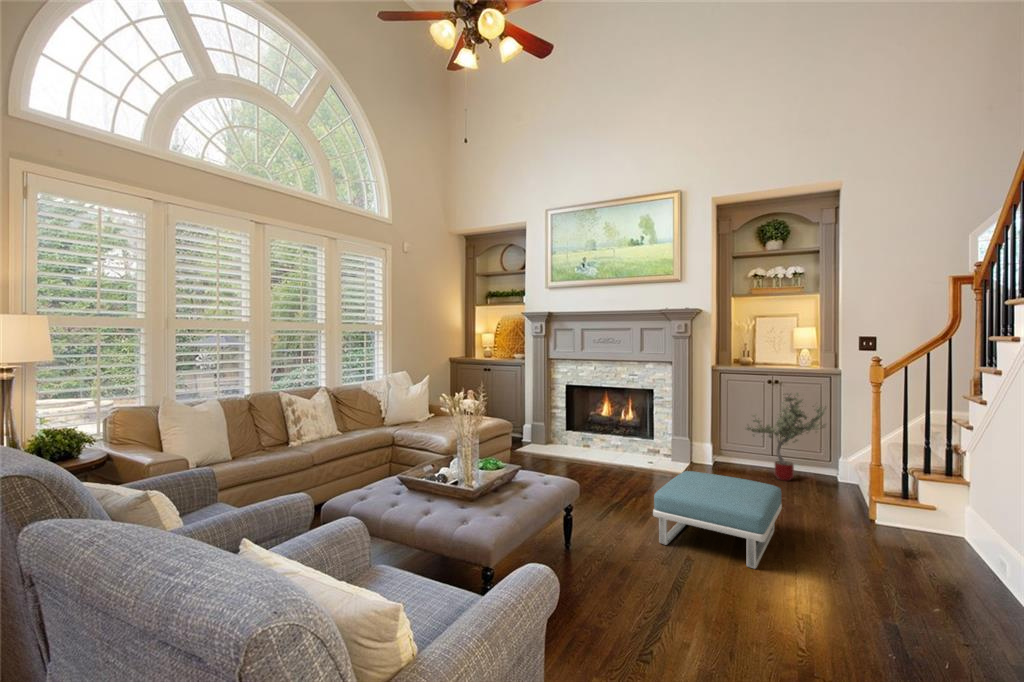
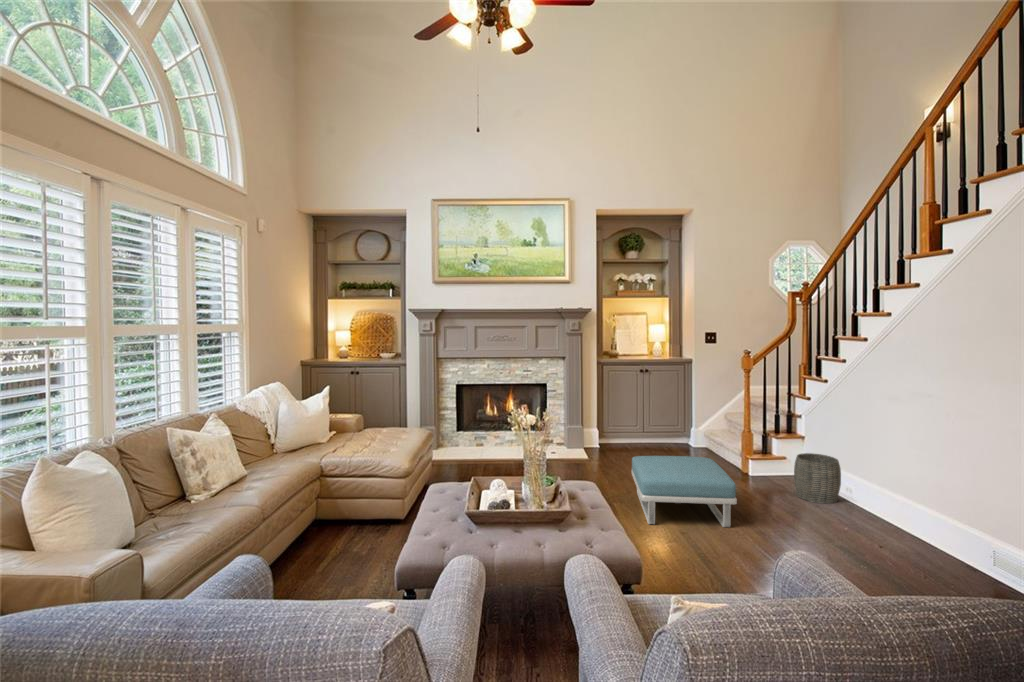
potted tree: present [746,393,826,481] -> none [630,379,692,453]
woven basket: none [912,503,990,581] -> present [794,453,841,504]

